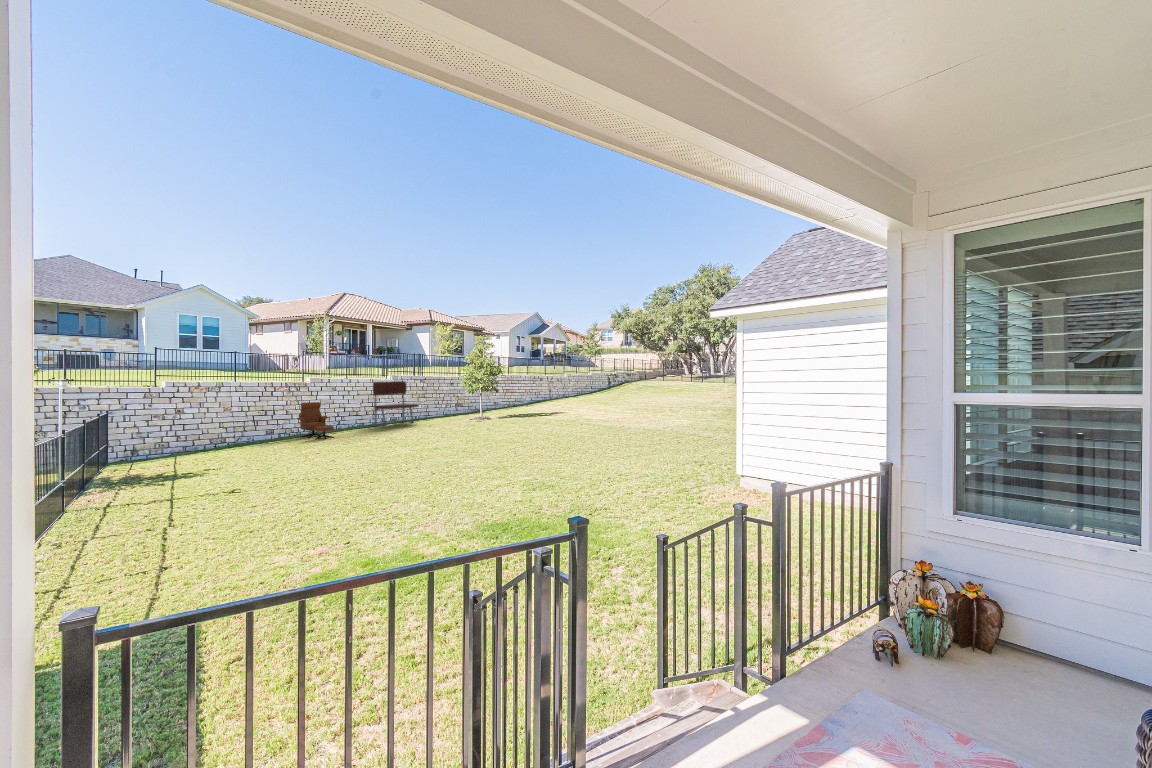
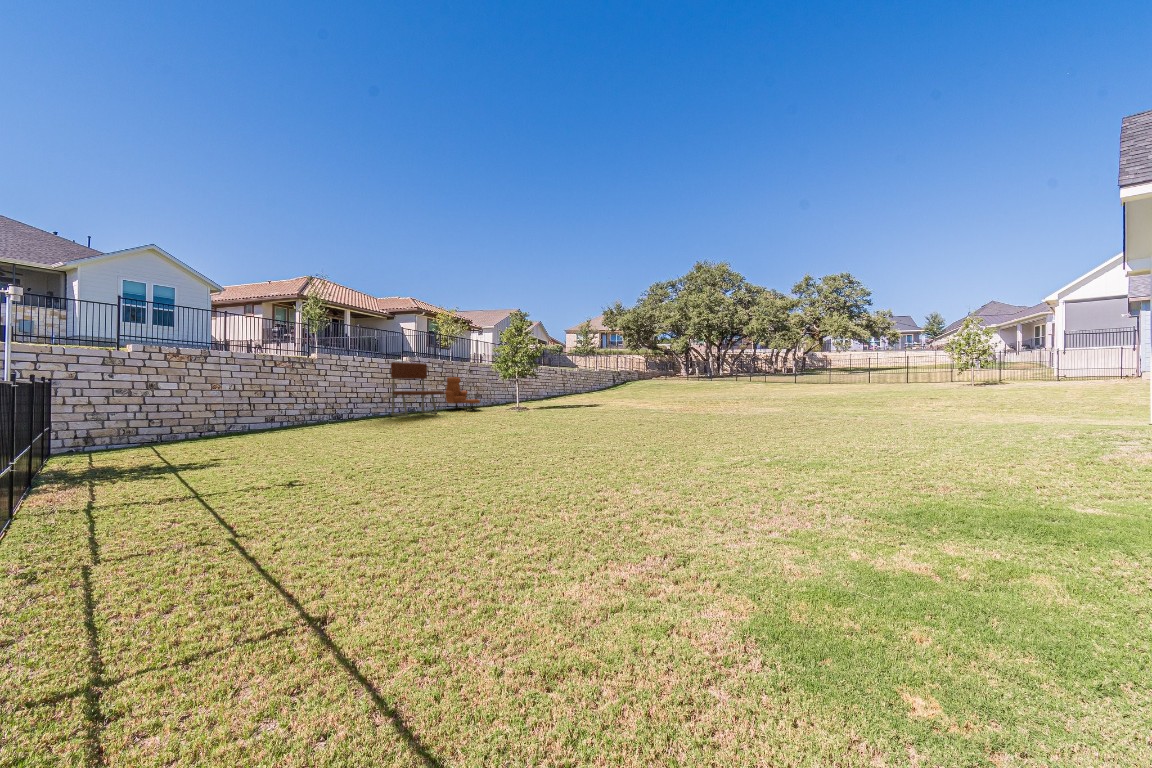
lounge chair: present [297,402,334,439] -> present [444,377,480,411]

